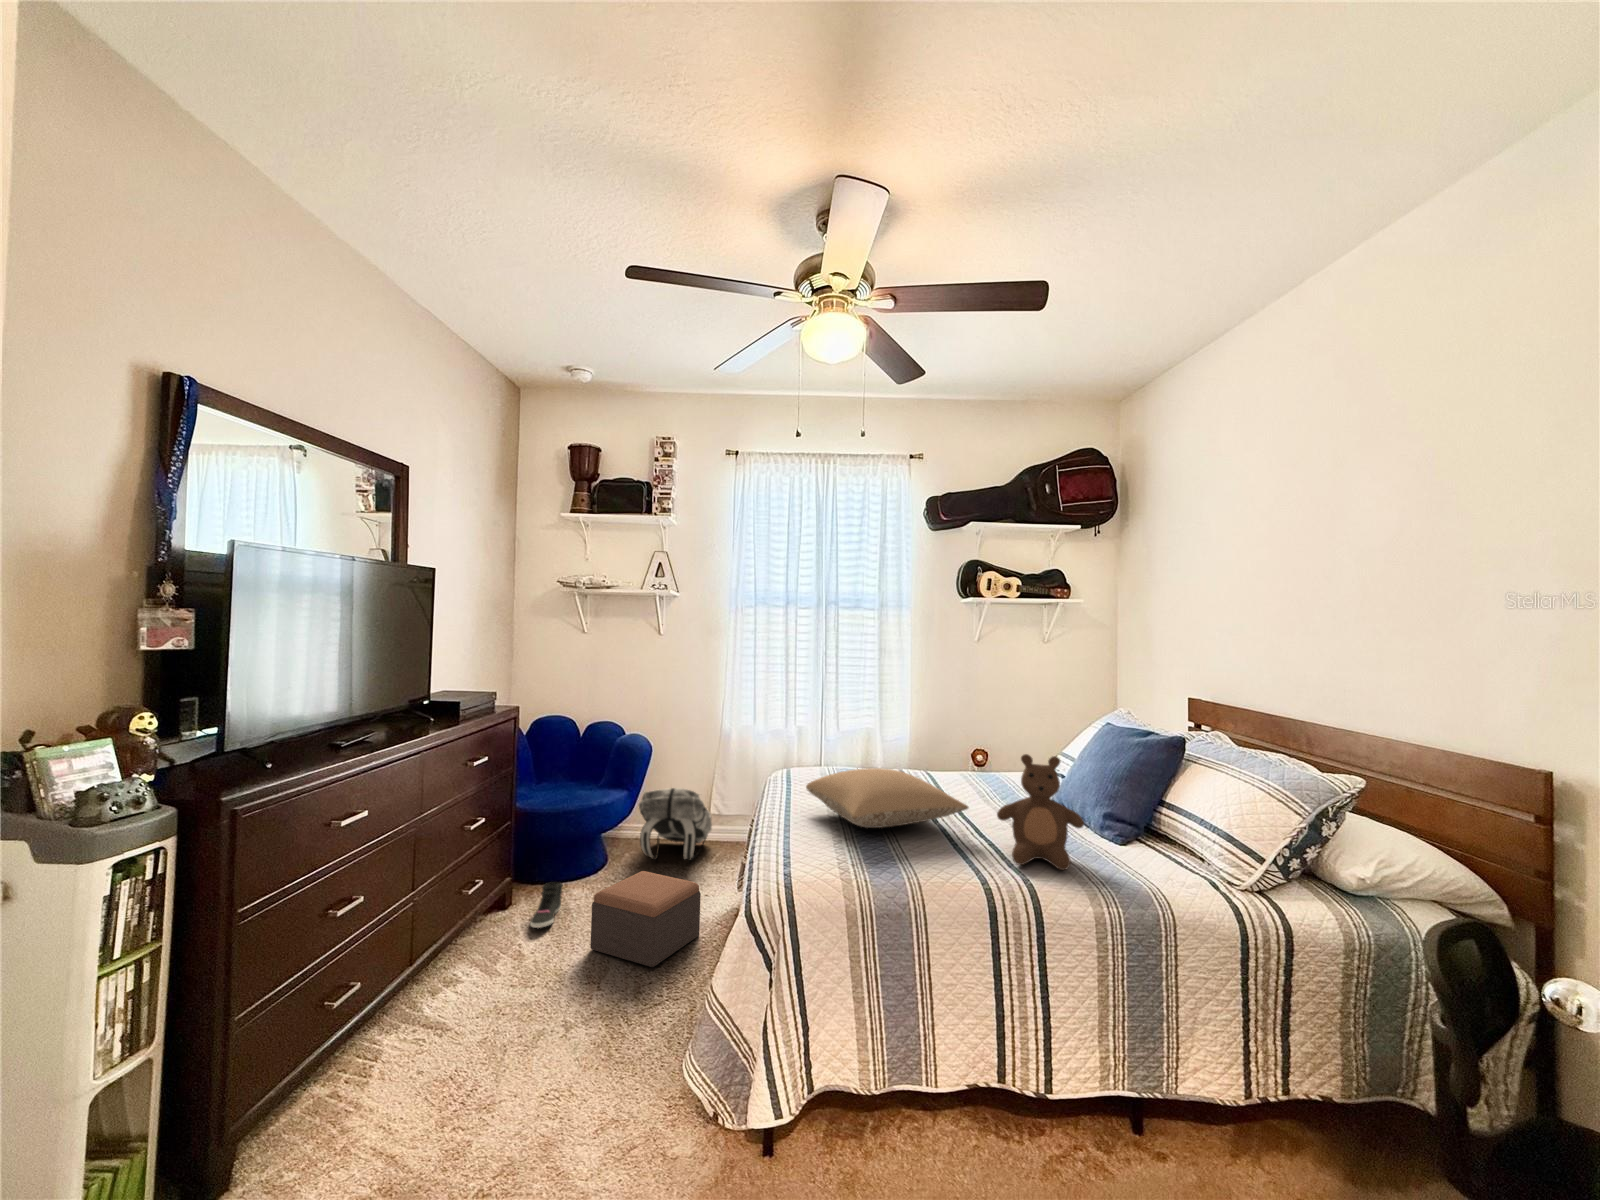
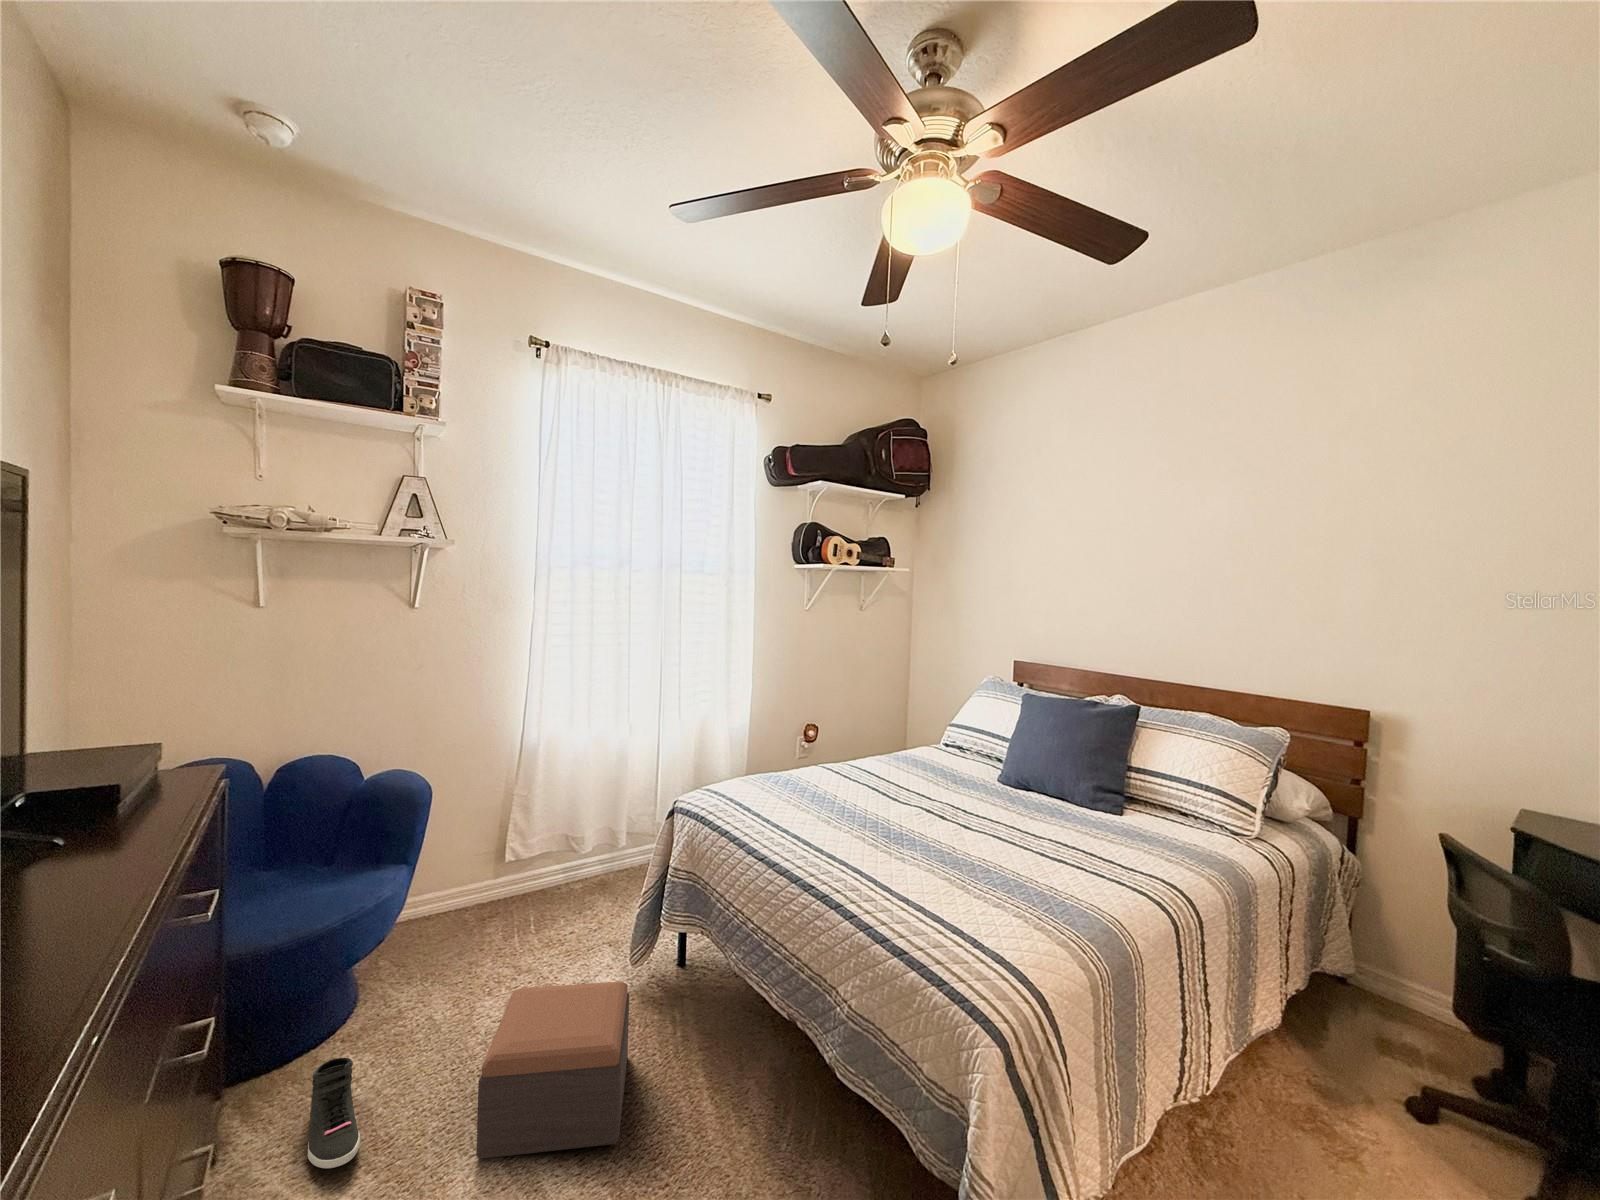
teddy bear: present [997,754,1084,870] -> none [1066,738,1163,863]
pillow: present [806,768,969,828] -> none [826,774,1025,855]
backpack: present [639,788,712,861] -> none [407,836,529,954]

